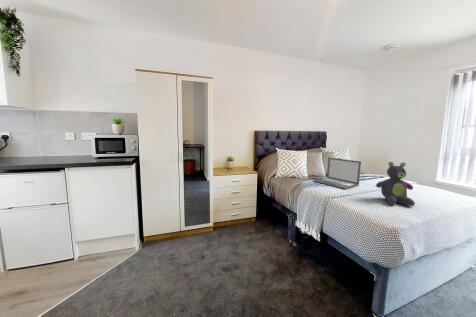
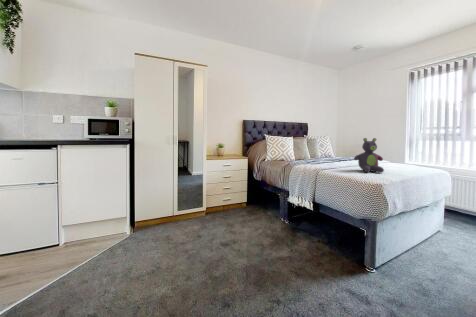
laptop: present [314,157,361,189] -> none [301,141,342,166]

